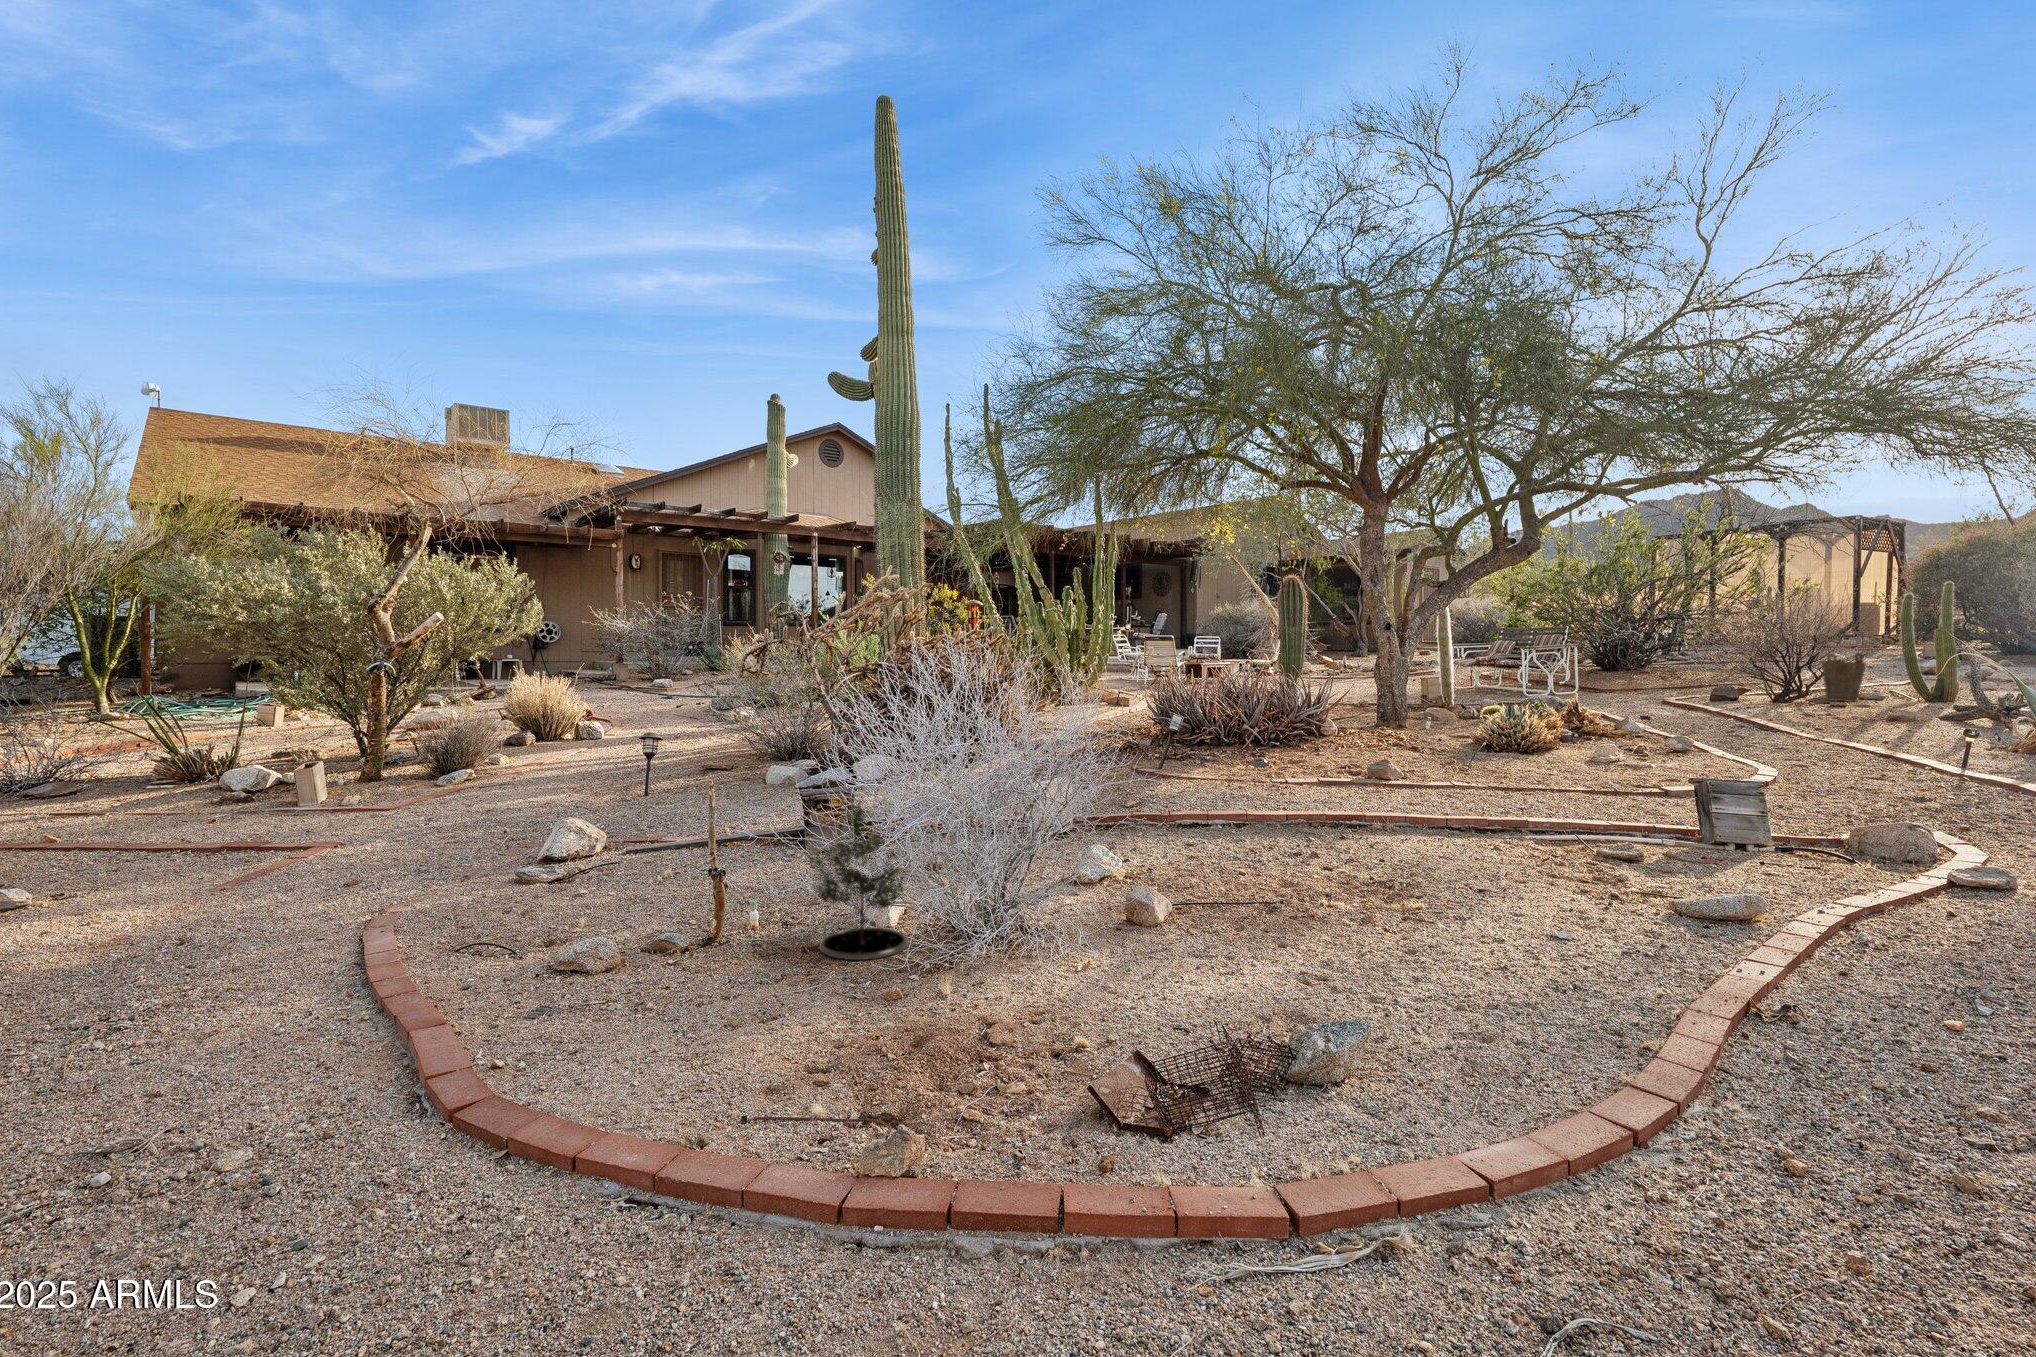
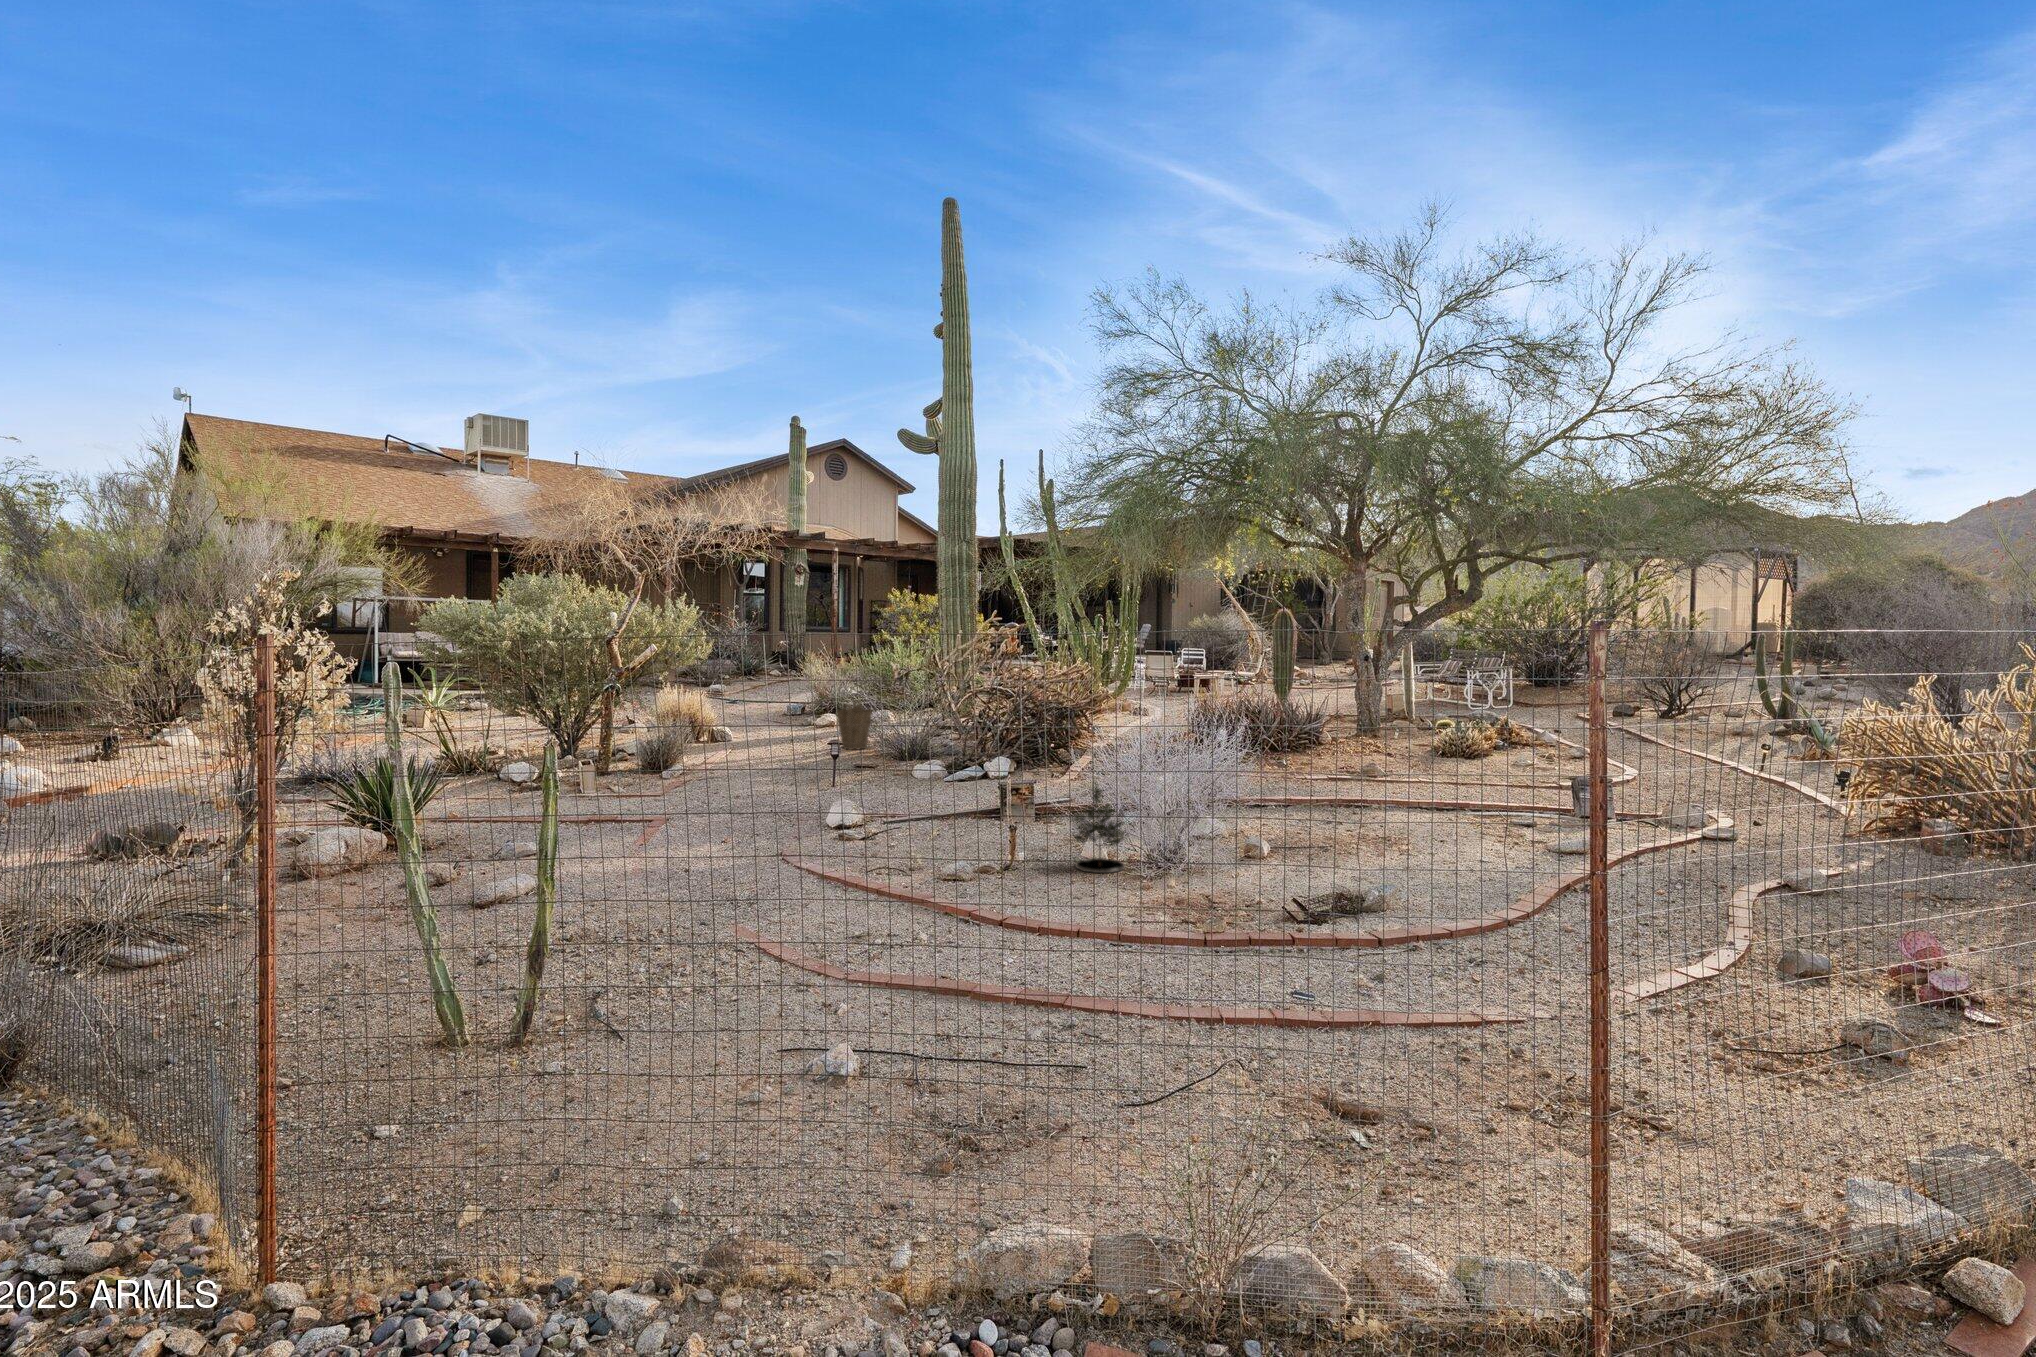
bucket: present [1822,653,1866,702] -> present [837,700,872,750]

